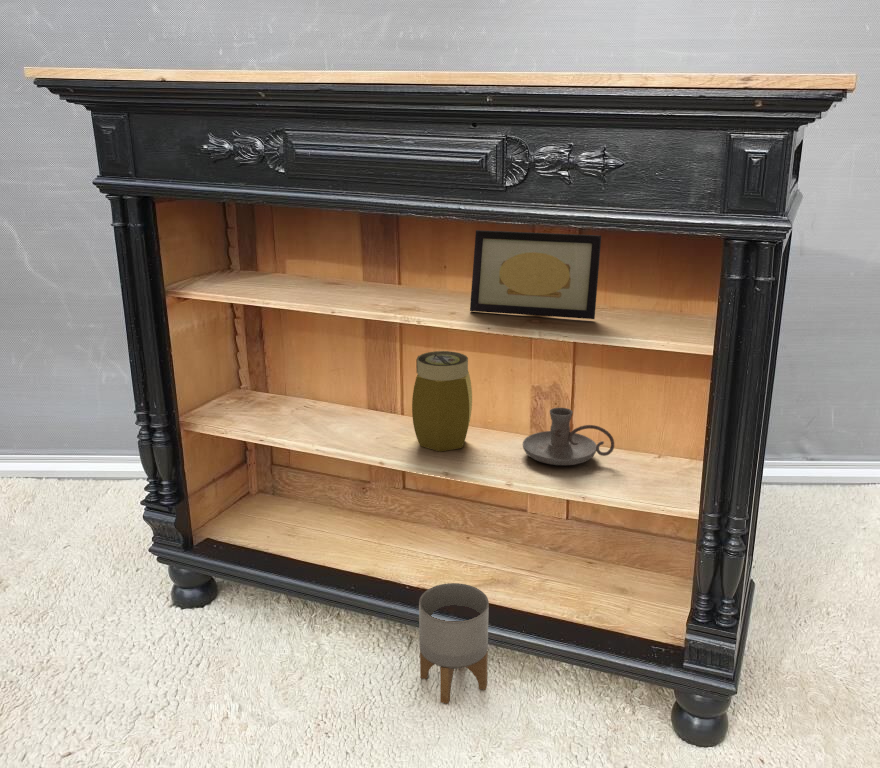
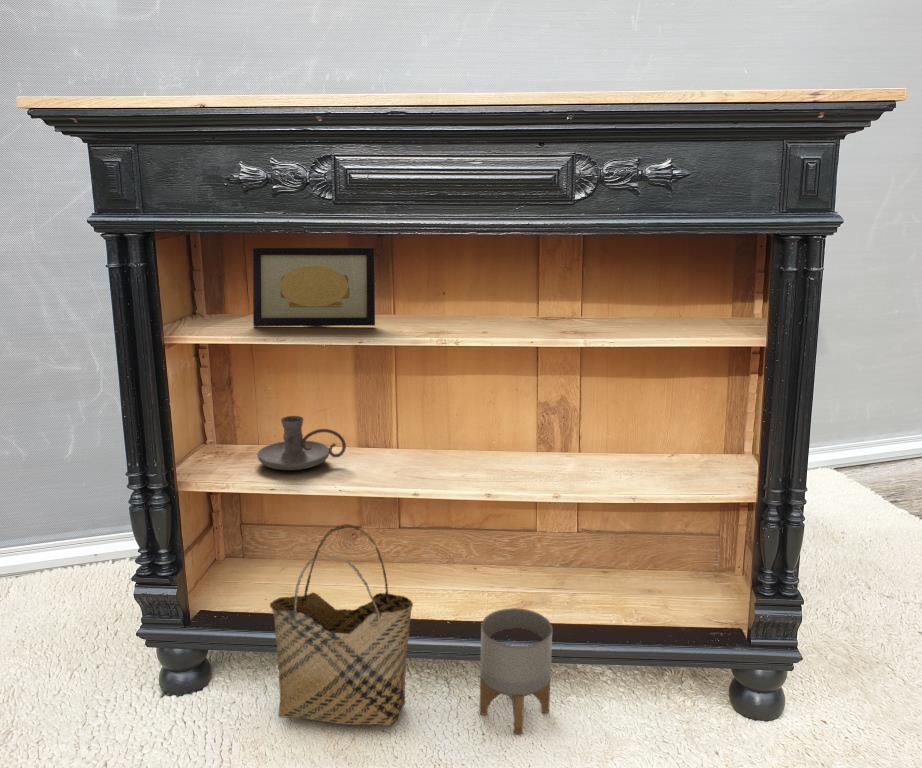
picture frame: present [470,230,601,319] -> present [253,247,375,326]
jar: present [412,351,472,452] -> none [430,378,493,479]
candle holder: present [523,408,614,465] -> present [257,416,346,470]
woven basket: none [241,481,363,671] -> present [270,524,413,726]

